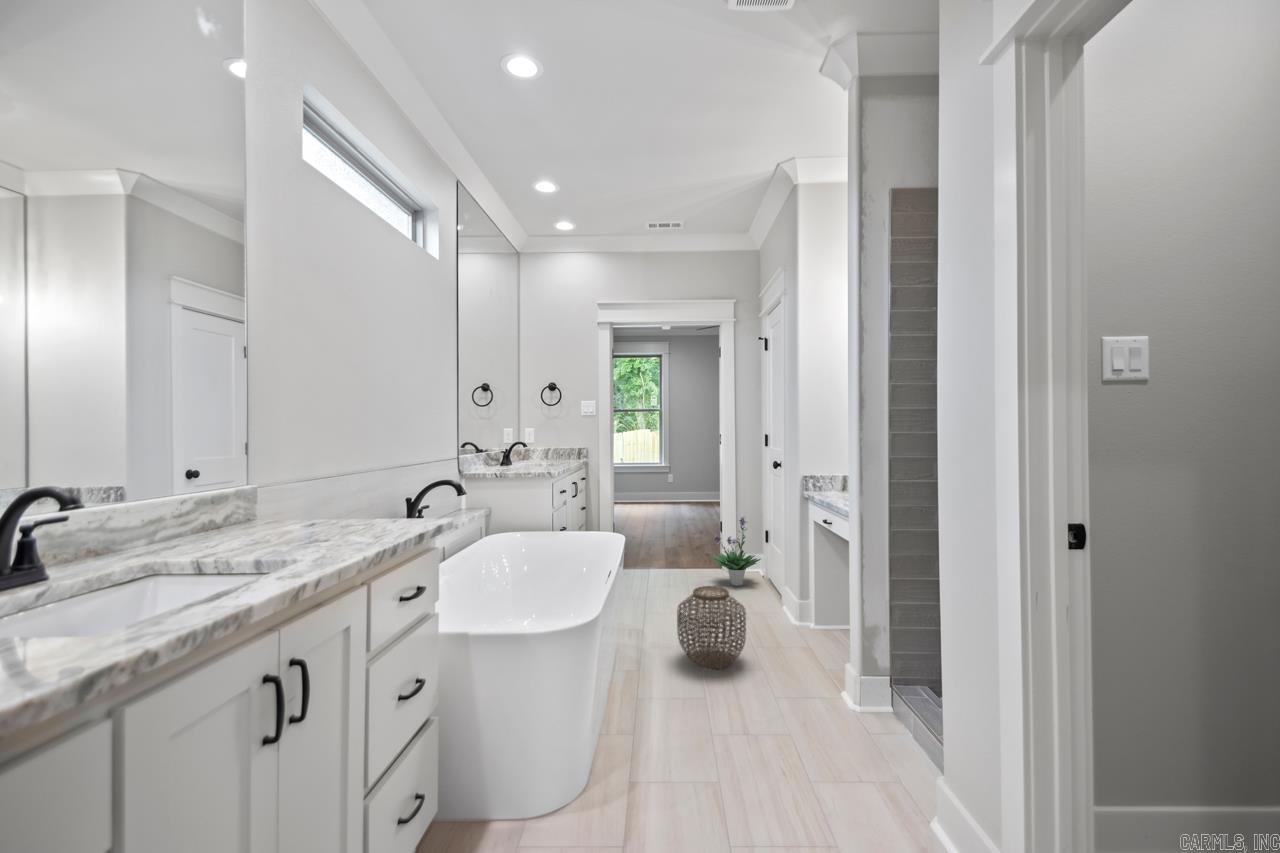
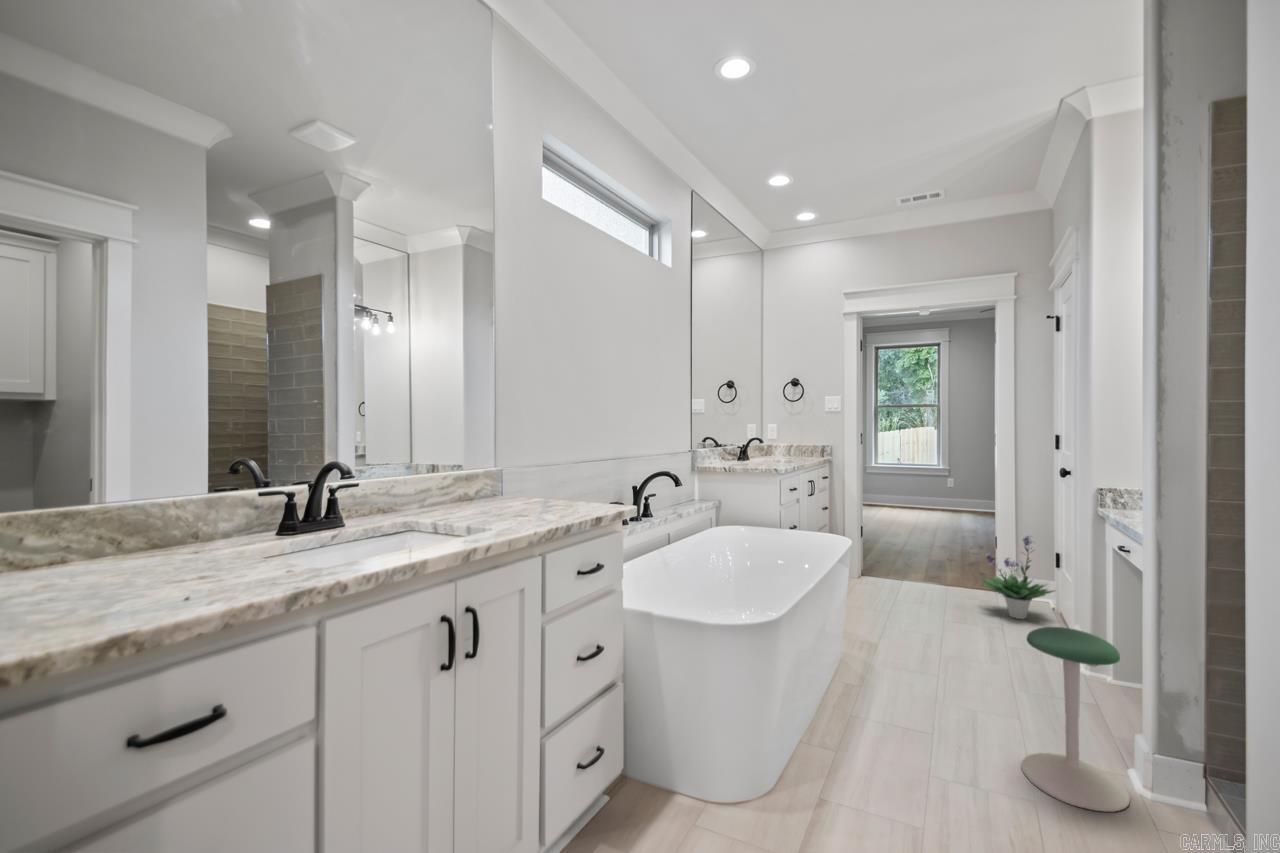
stool: none [764,584,831,717] -> present [1021,627,1130,812]
woven basket: present [677,586,746,670] -> none [911,611,1006,714]

